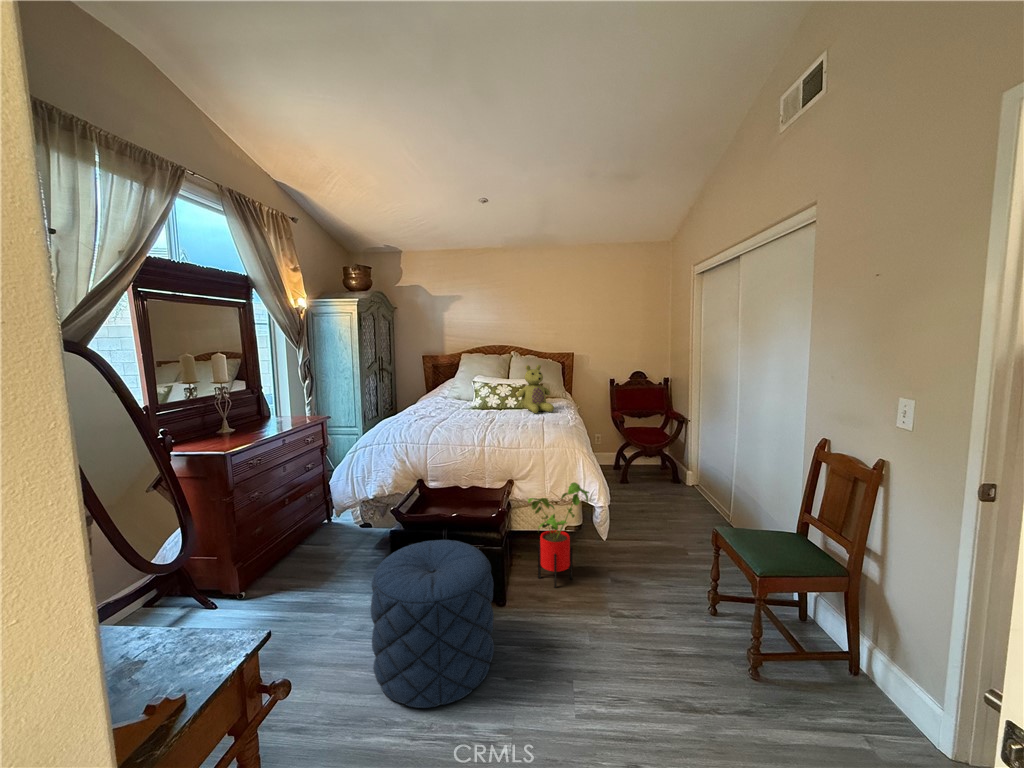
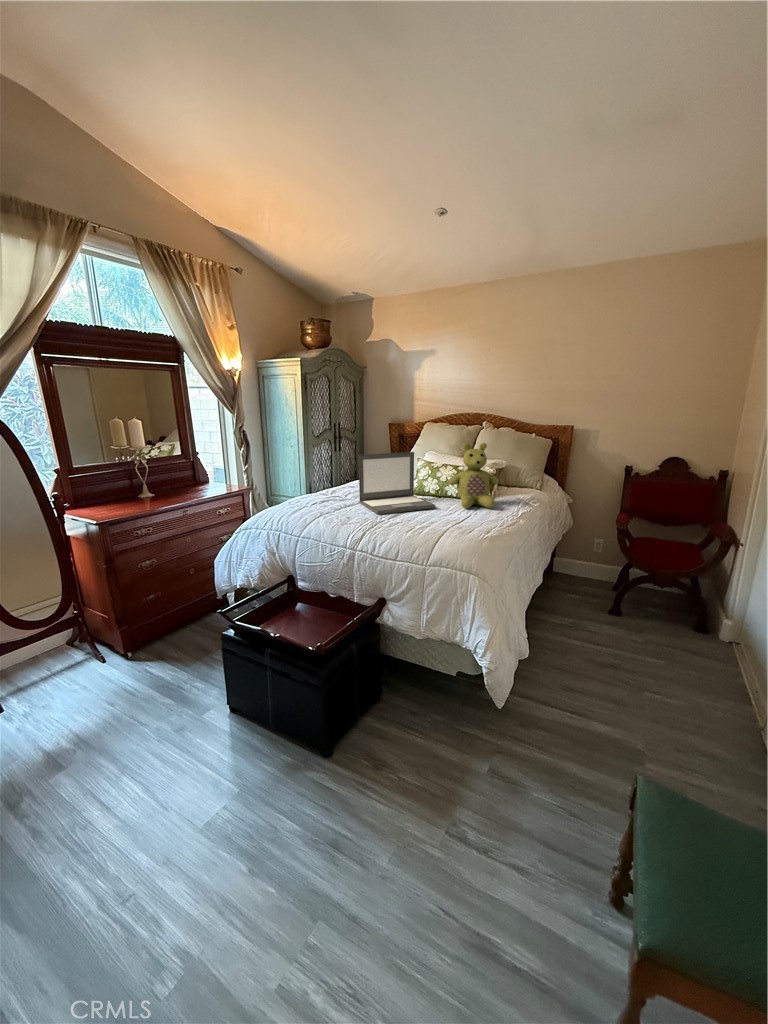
laptop: none [452,374,515,422] -> present [359,452,436,514]
house plant: present [528,482,589,588] -> none [384,621,473,753]
pouf: present [371,540,494,708] -> none [99,665,270,881]

